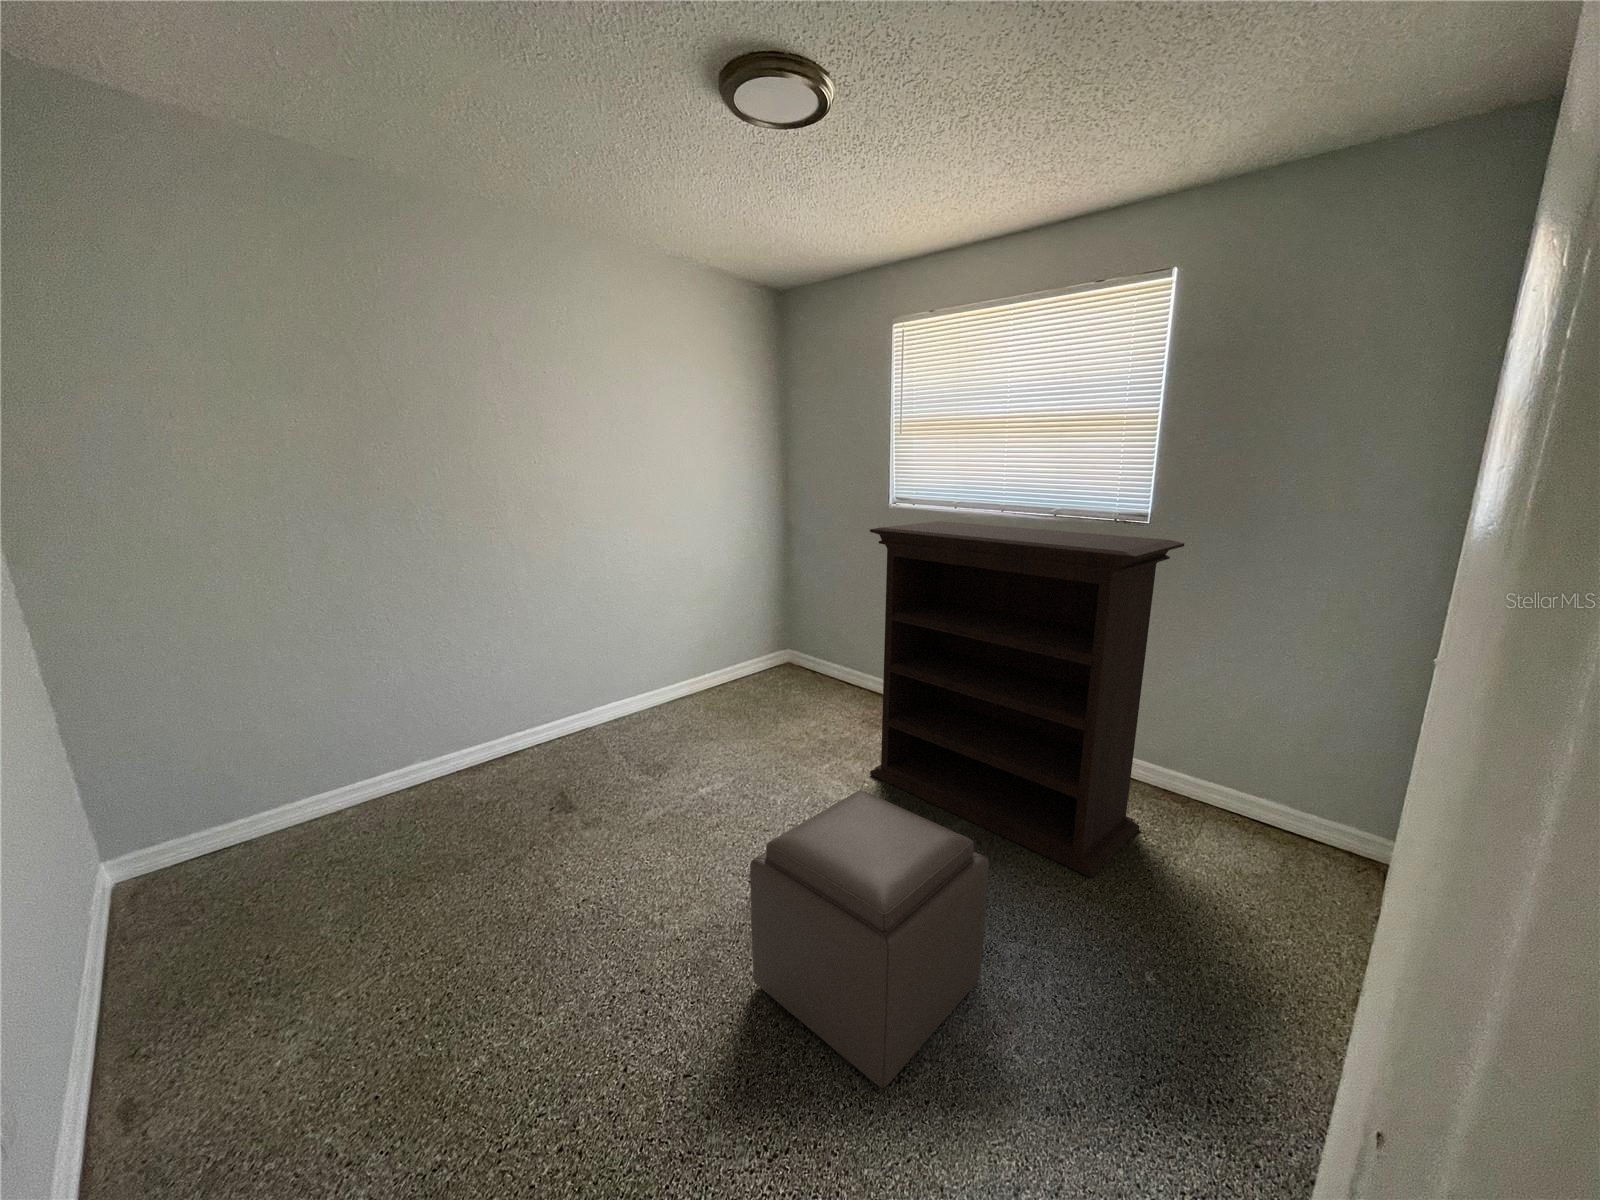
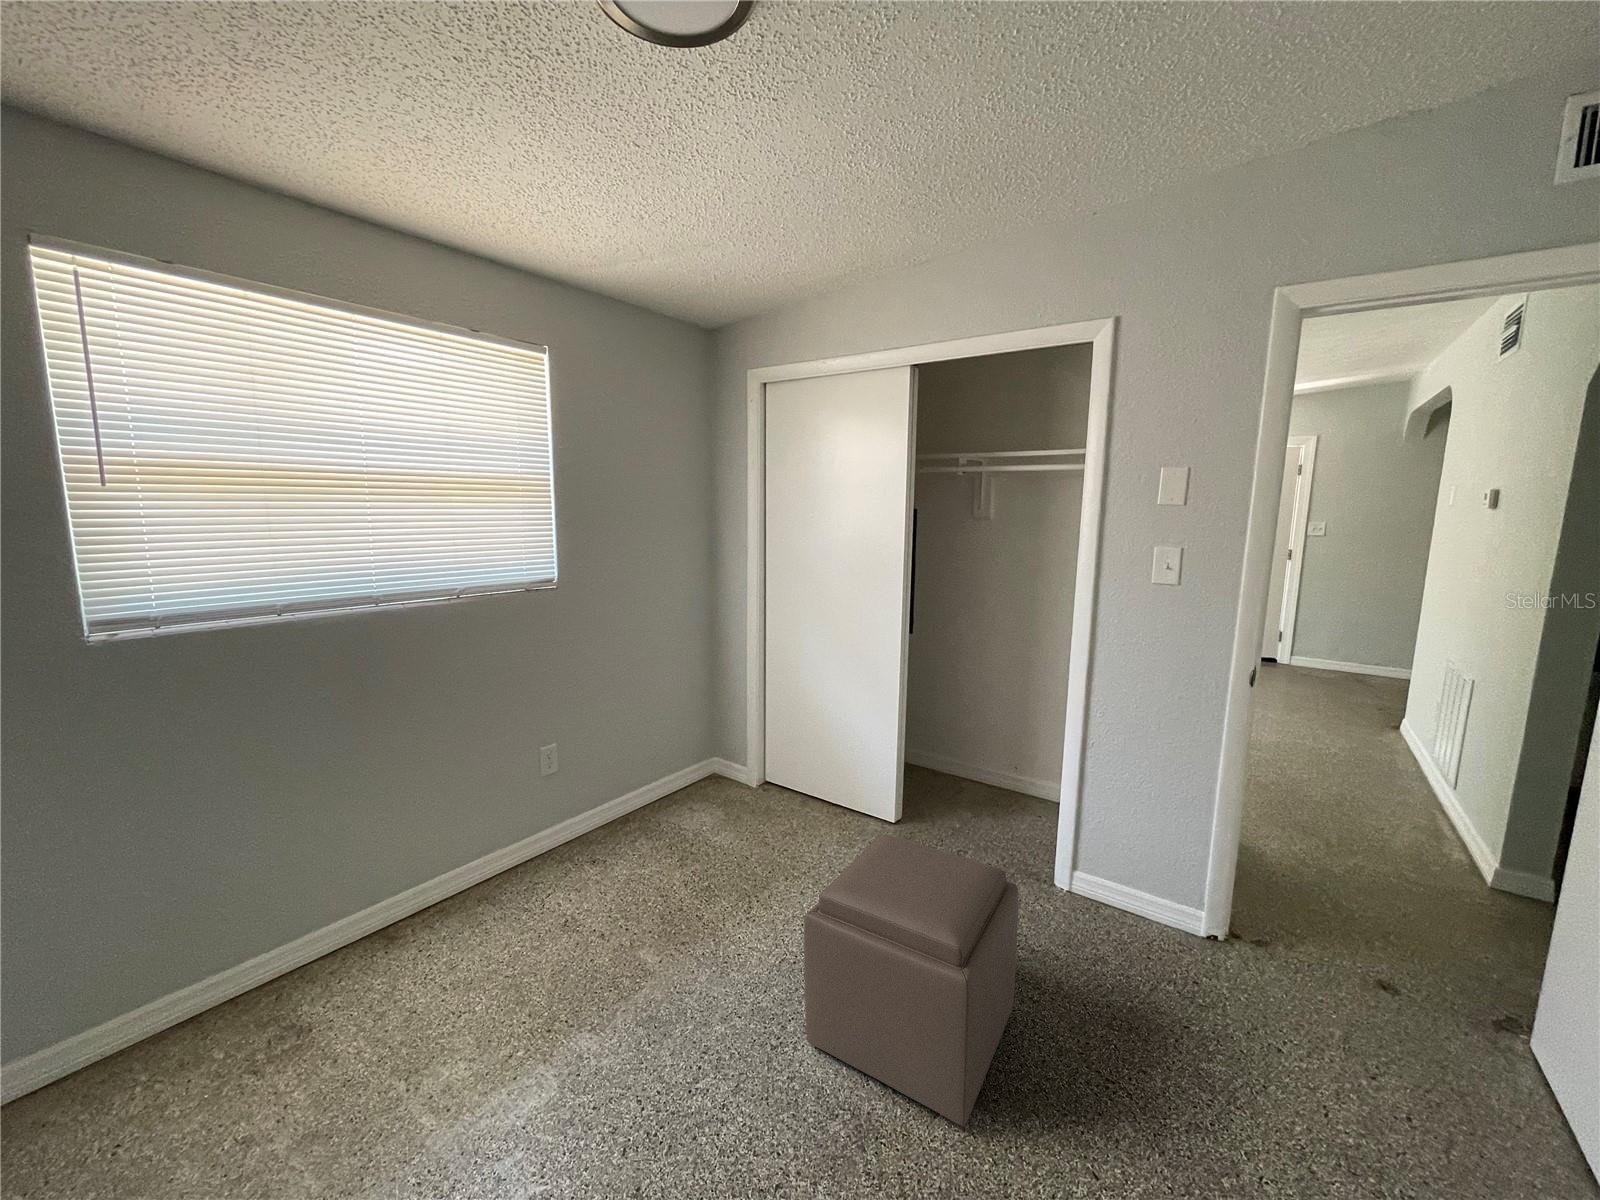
bookshelf: present [870,521,1184,877] -> none [367,593,735,1052]

